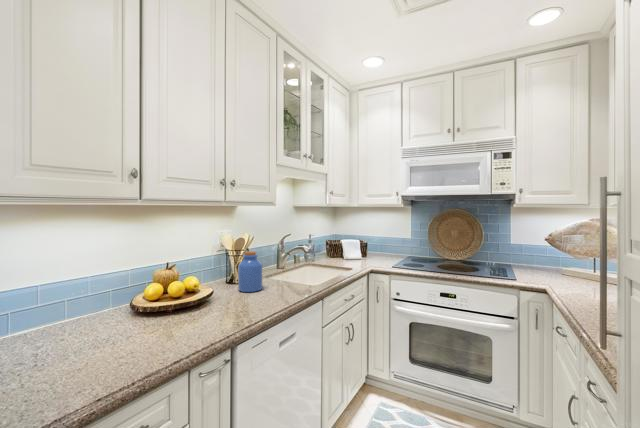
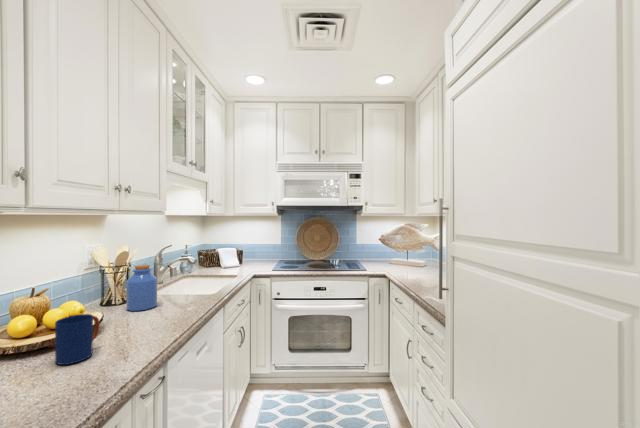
mug: none [158,289,194,329] -> present [55,314,99,365]

